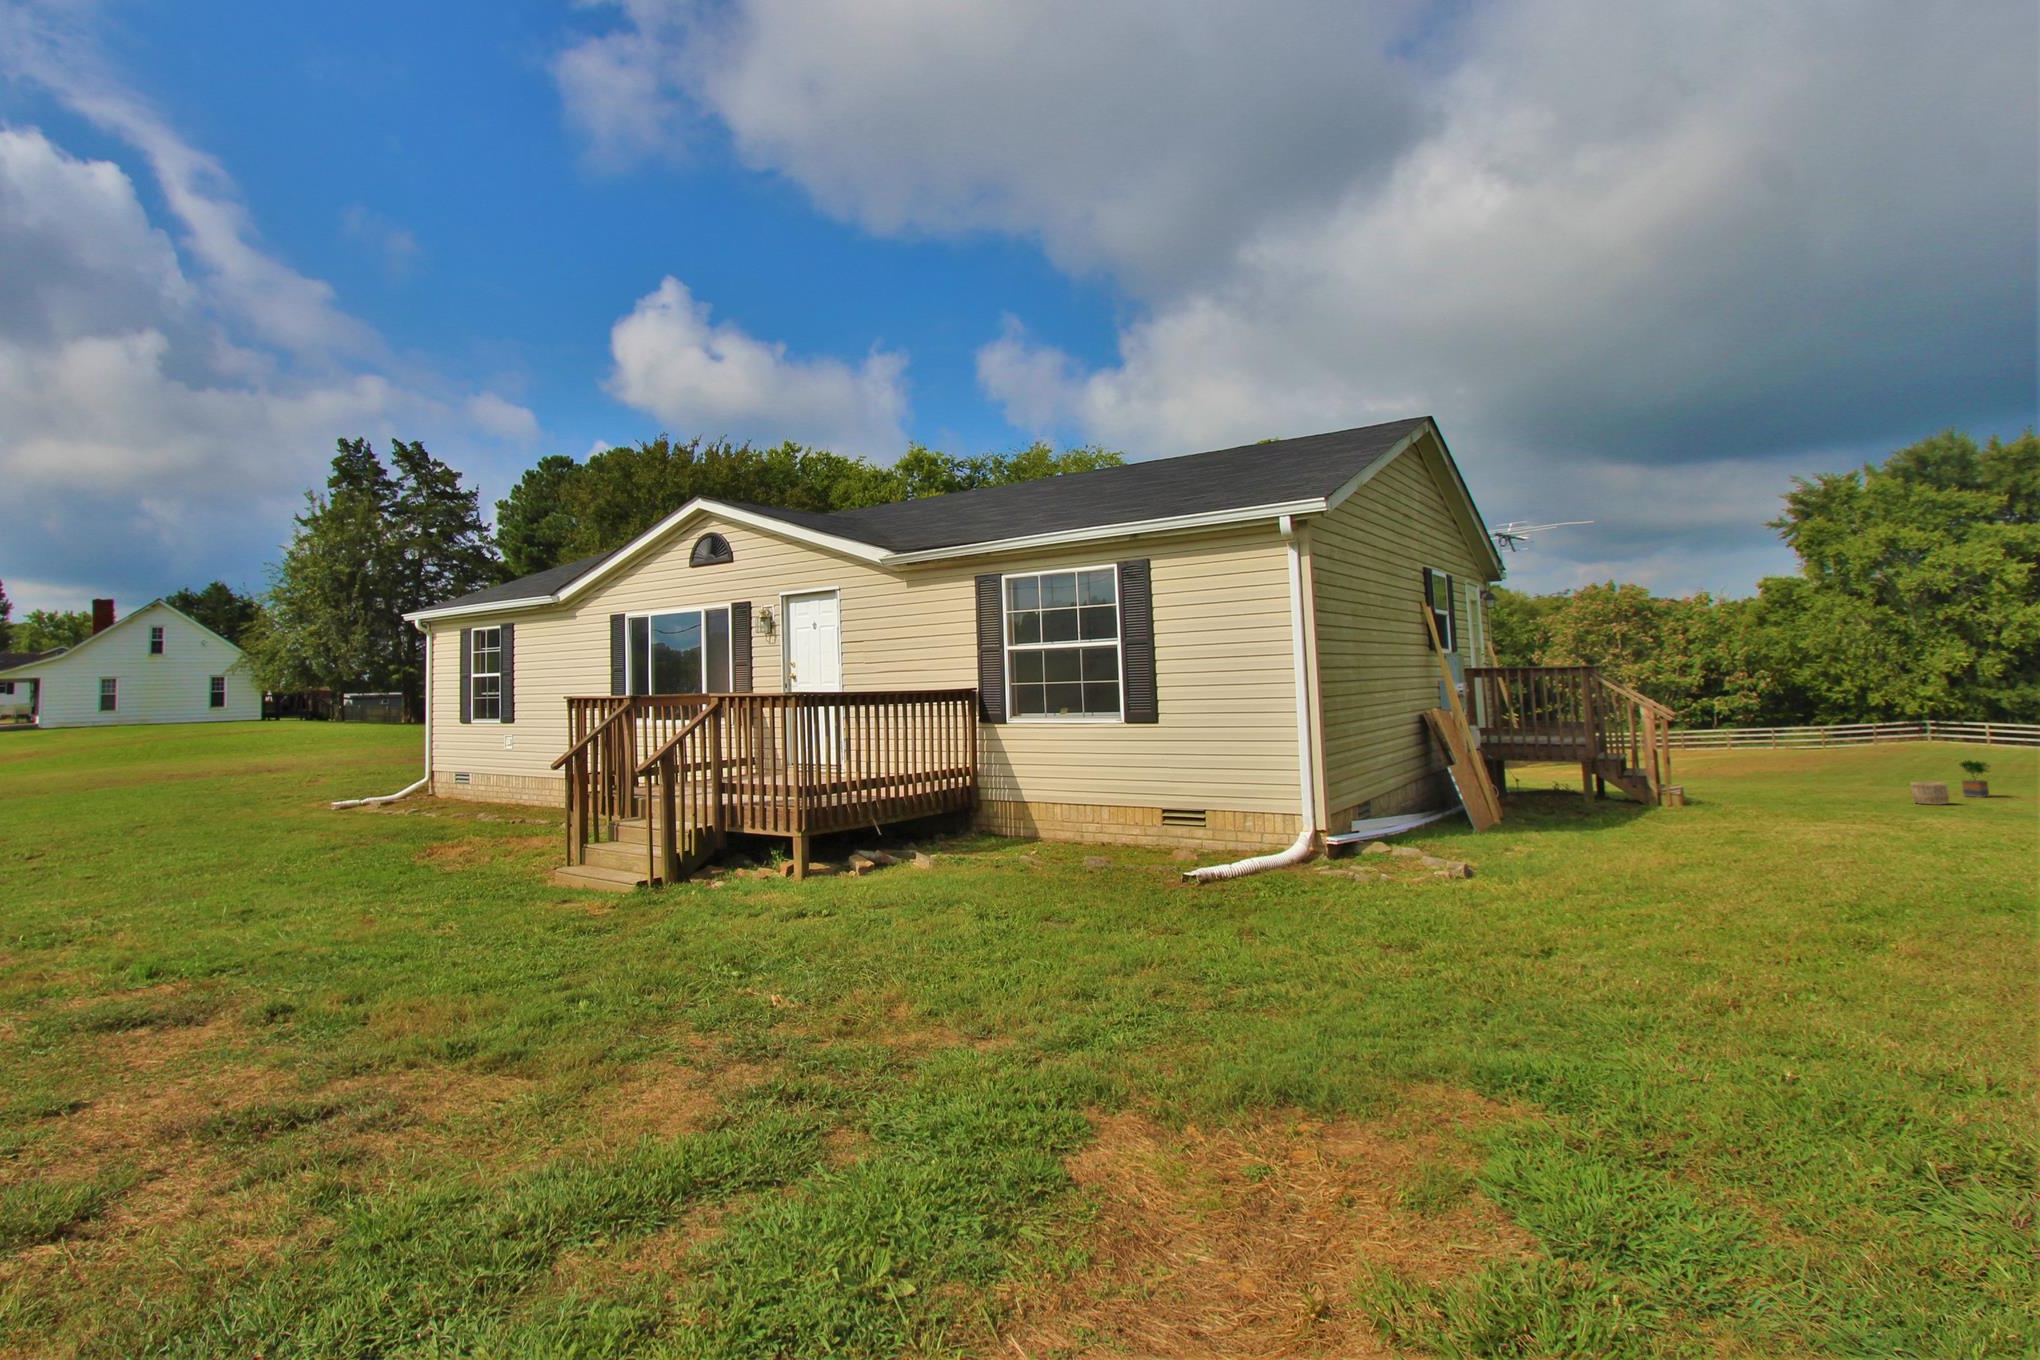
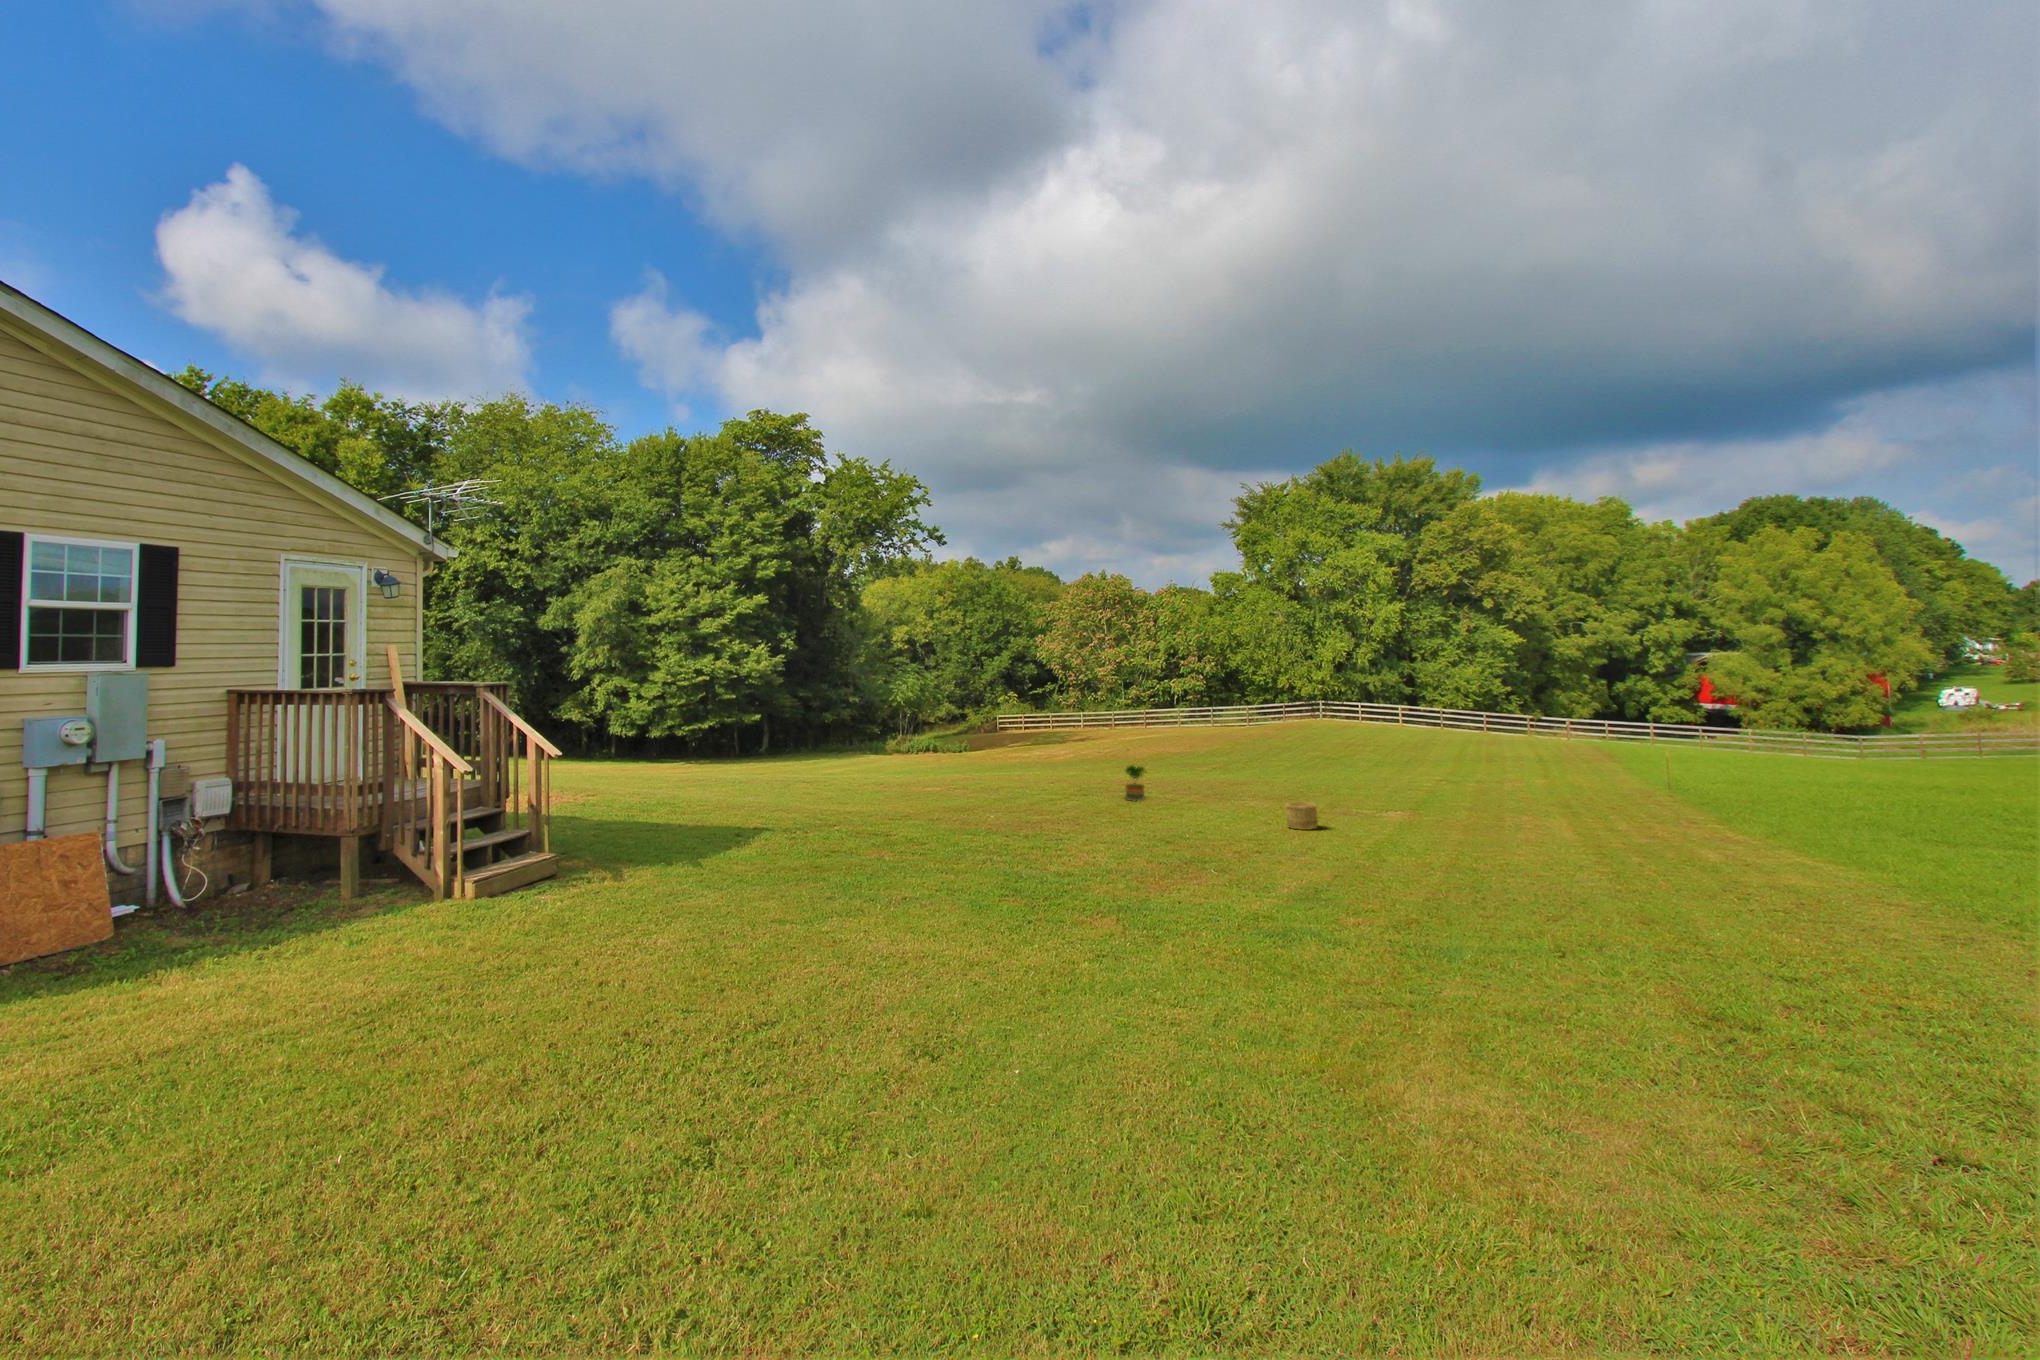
potted tree: present [1959,760,1990,798] -> present [1125,765,1145,802]

